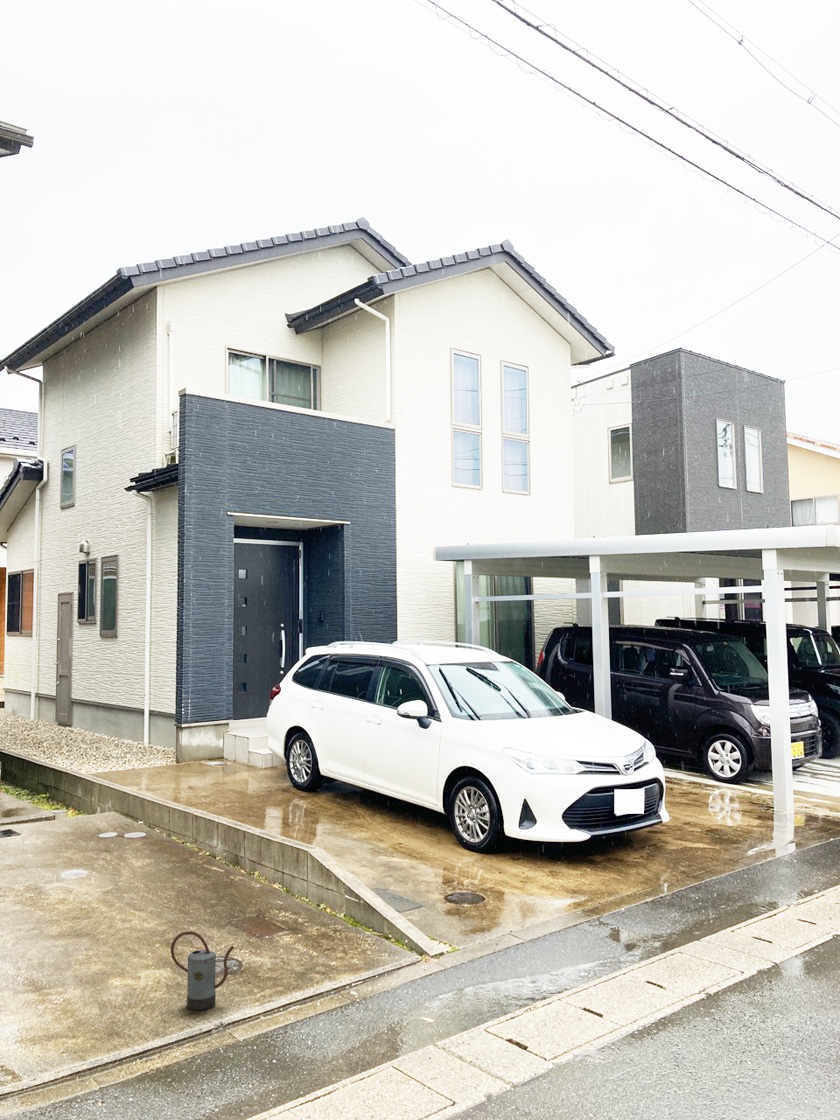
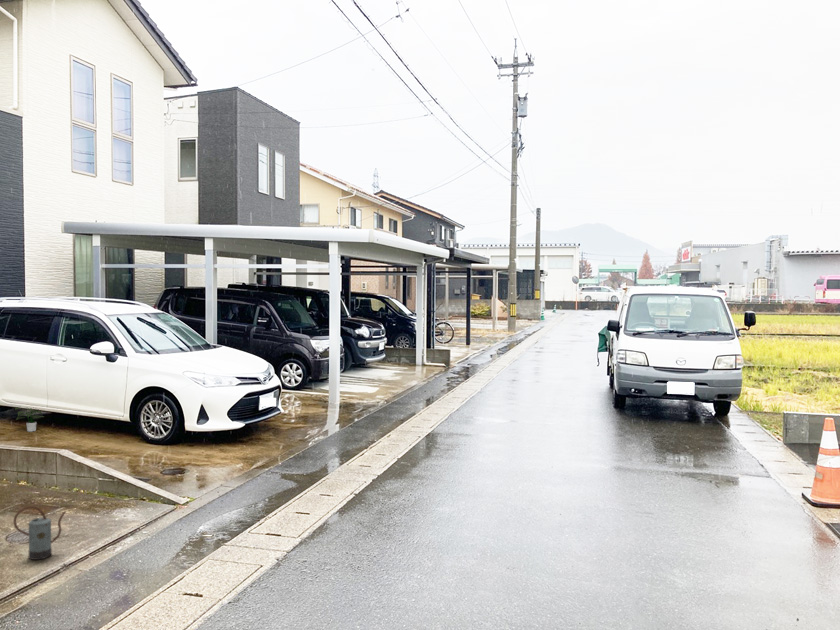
potted plant: none [333,775,369,813] -> present [15,407,43,432]

